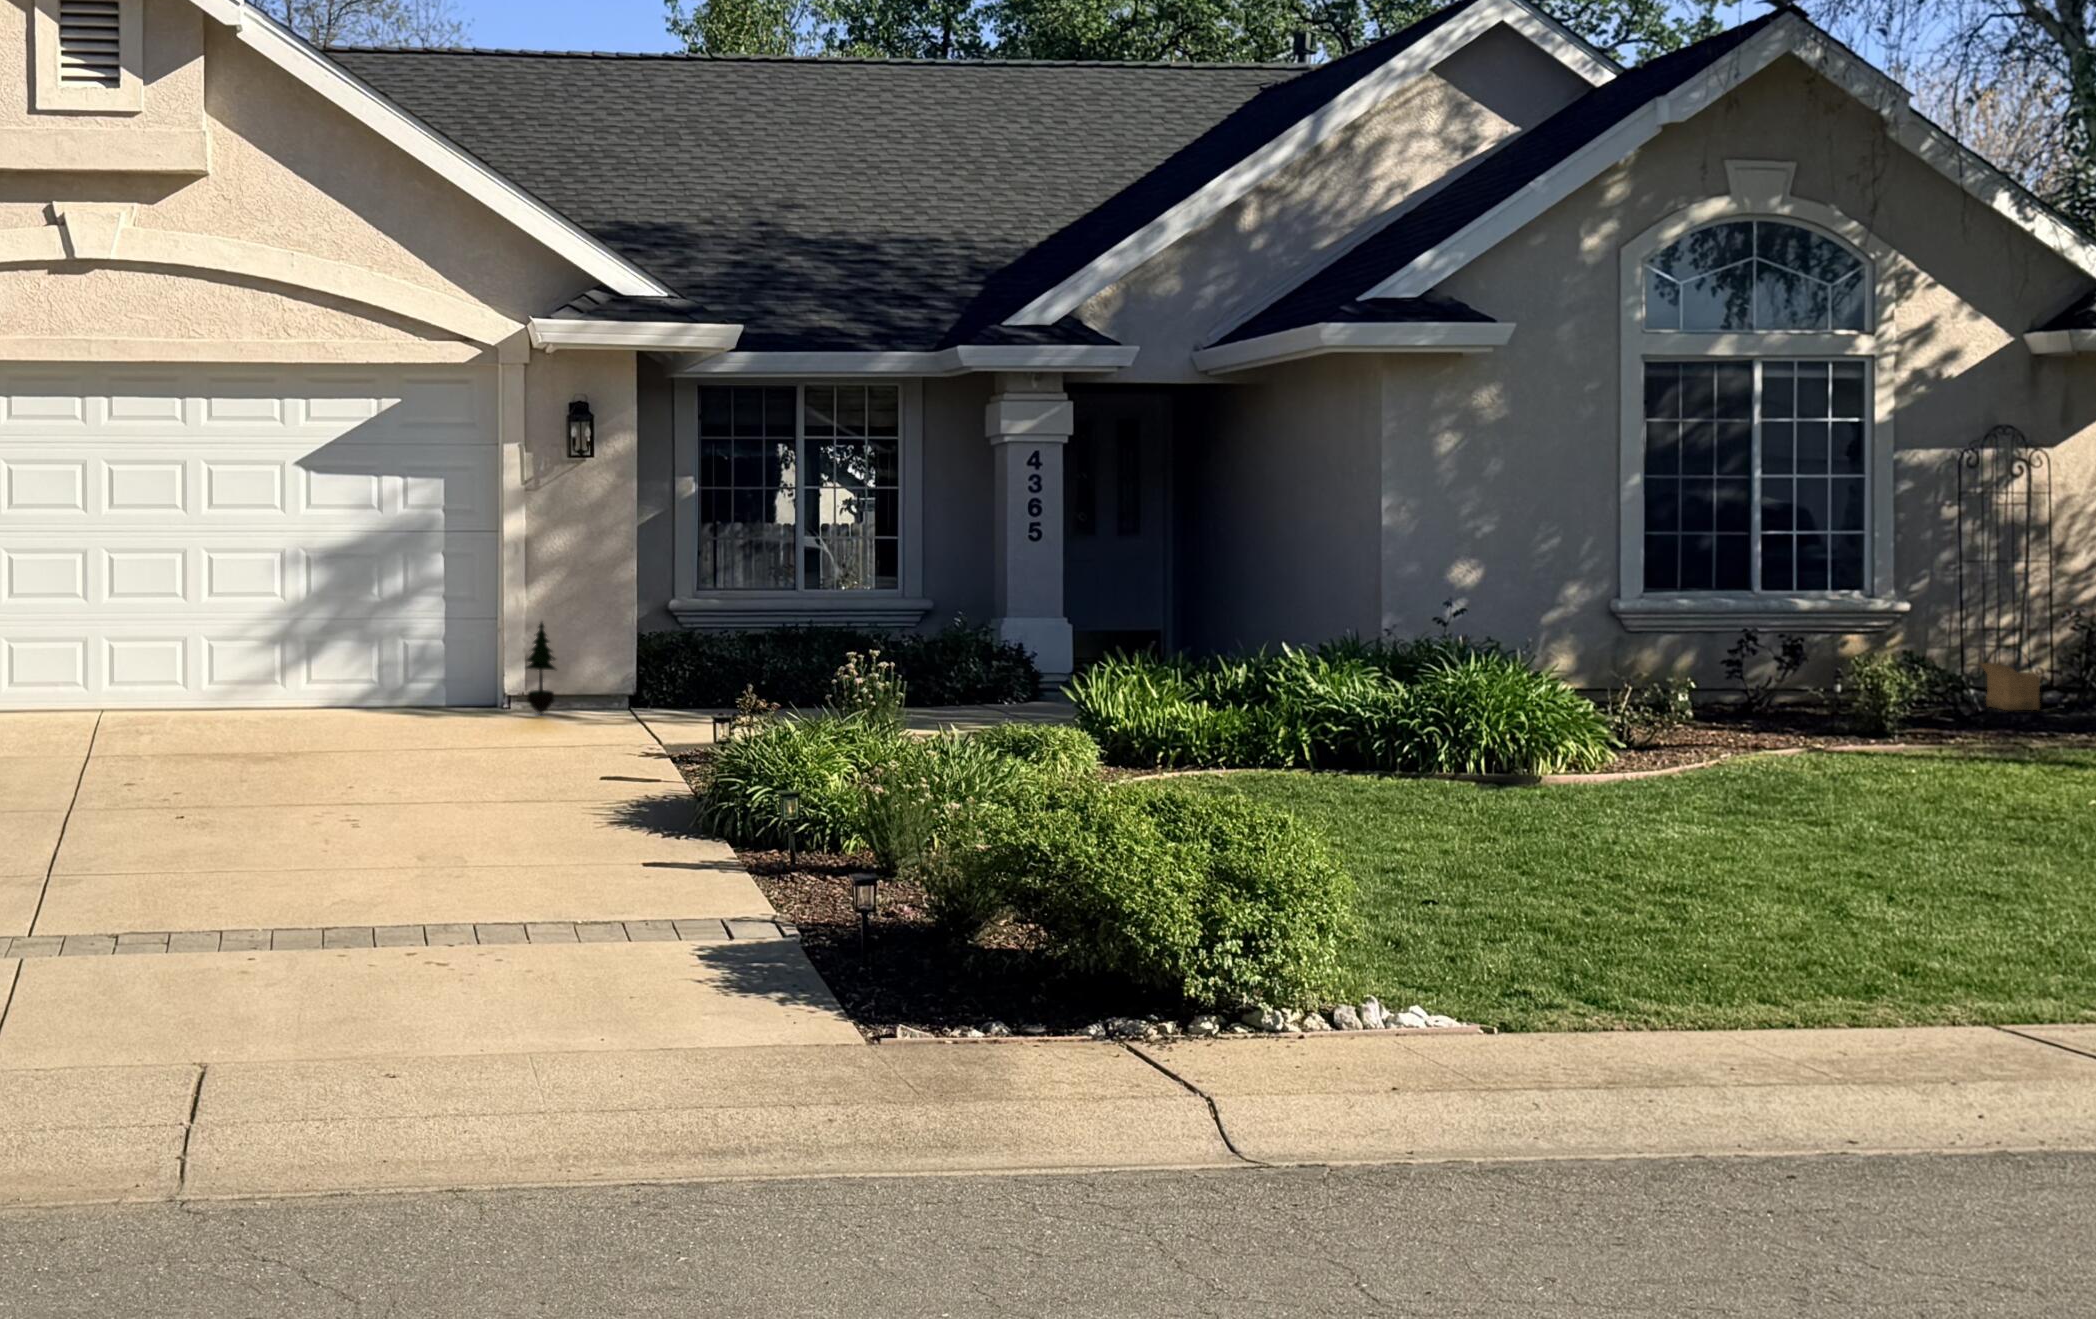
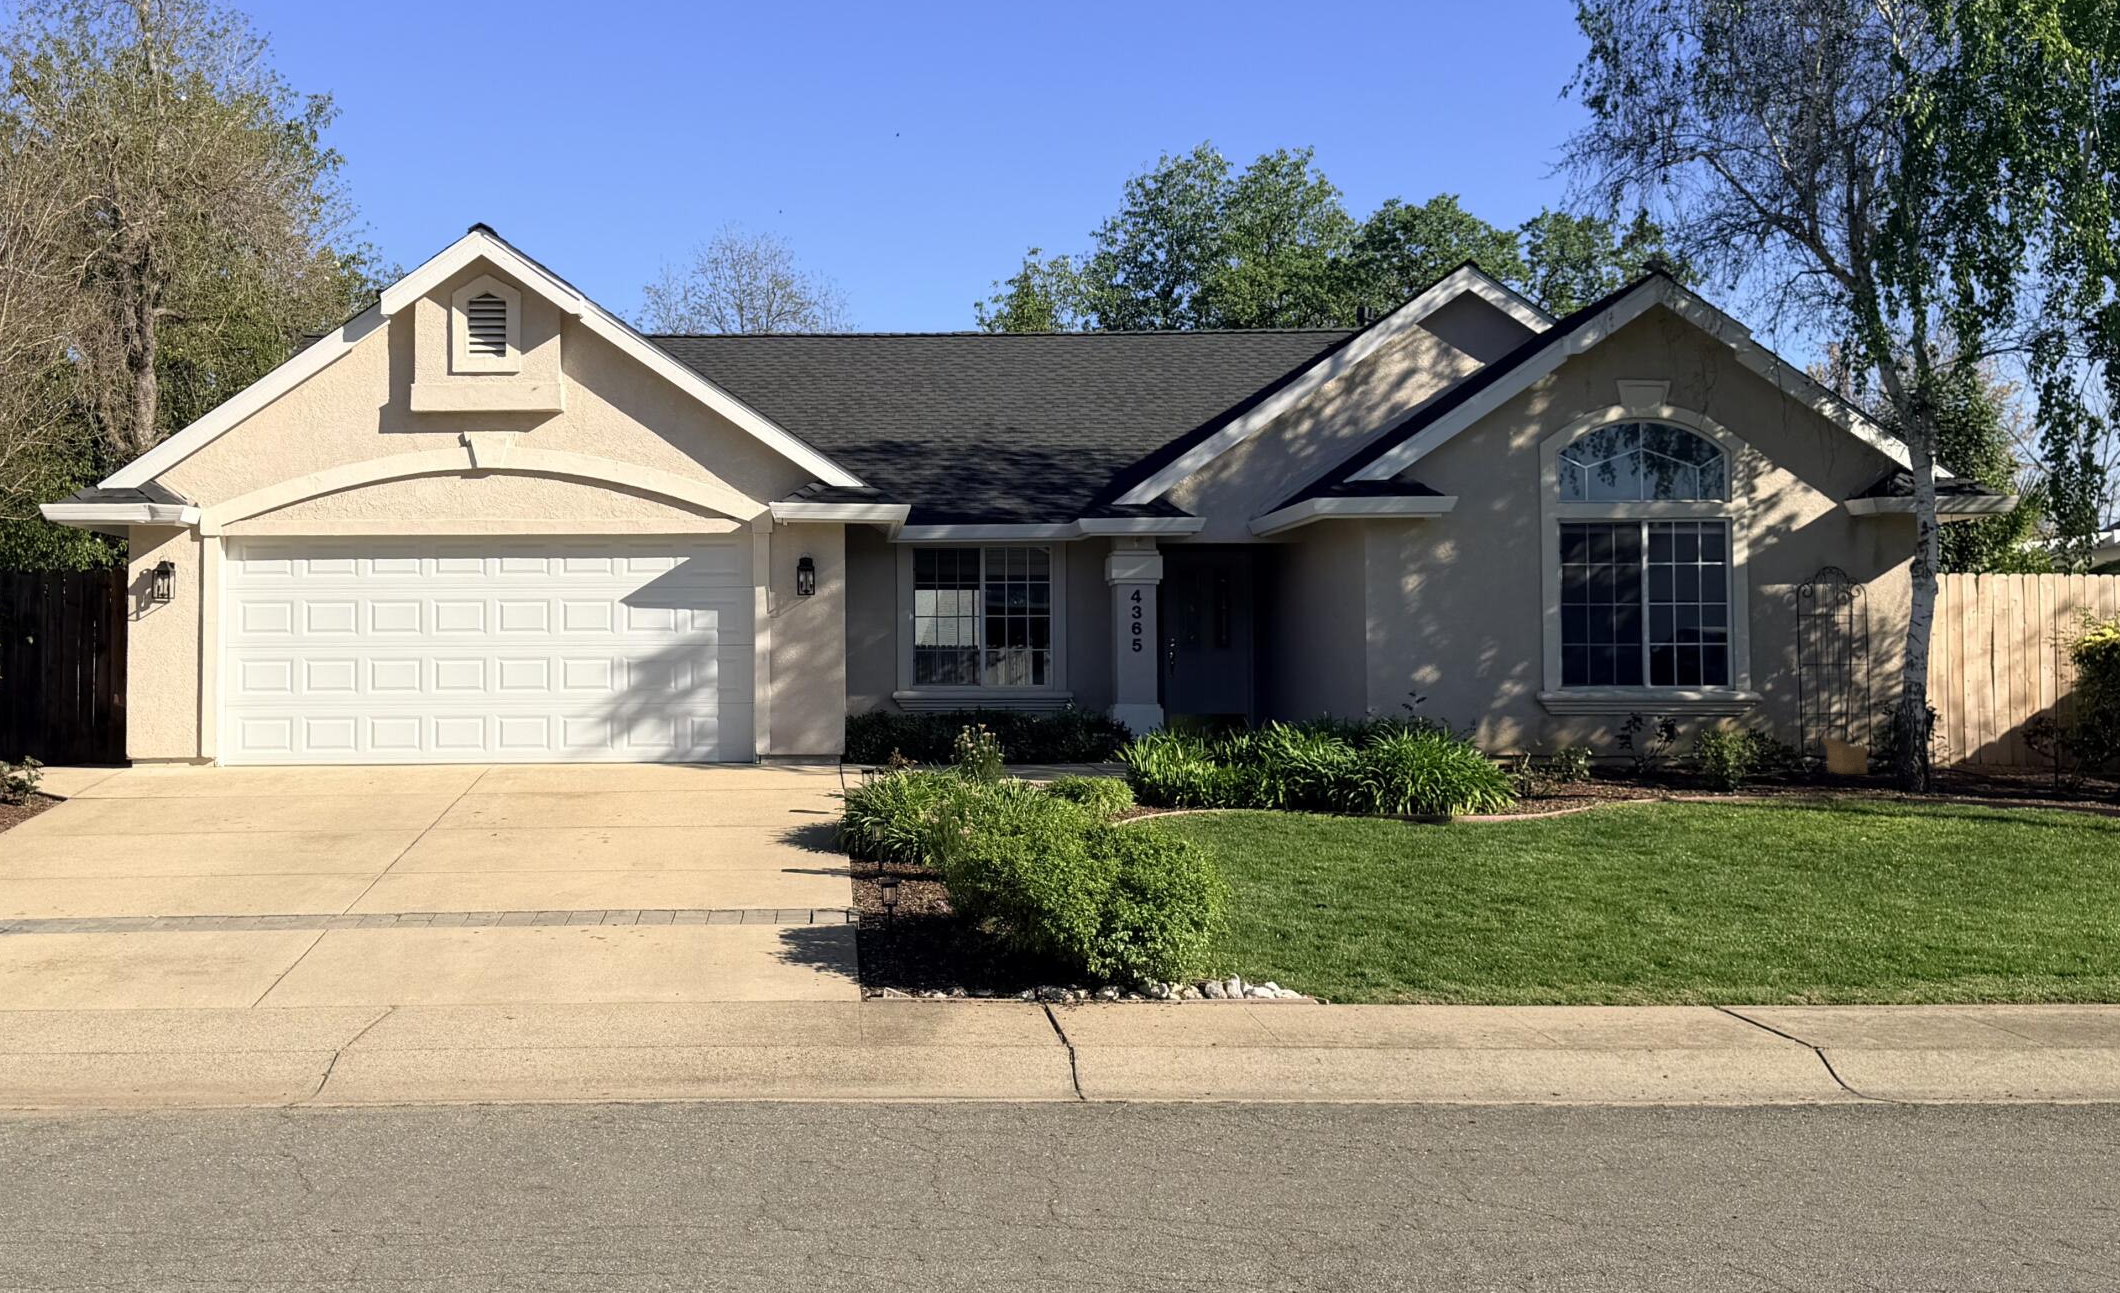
potted tree: present [526,622,555,714] -> none [772,706,795,771]

